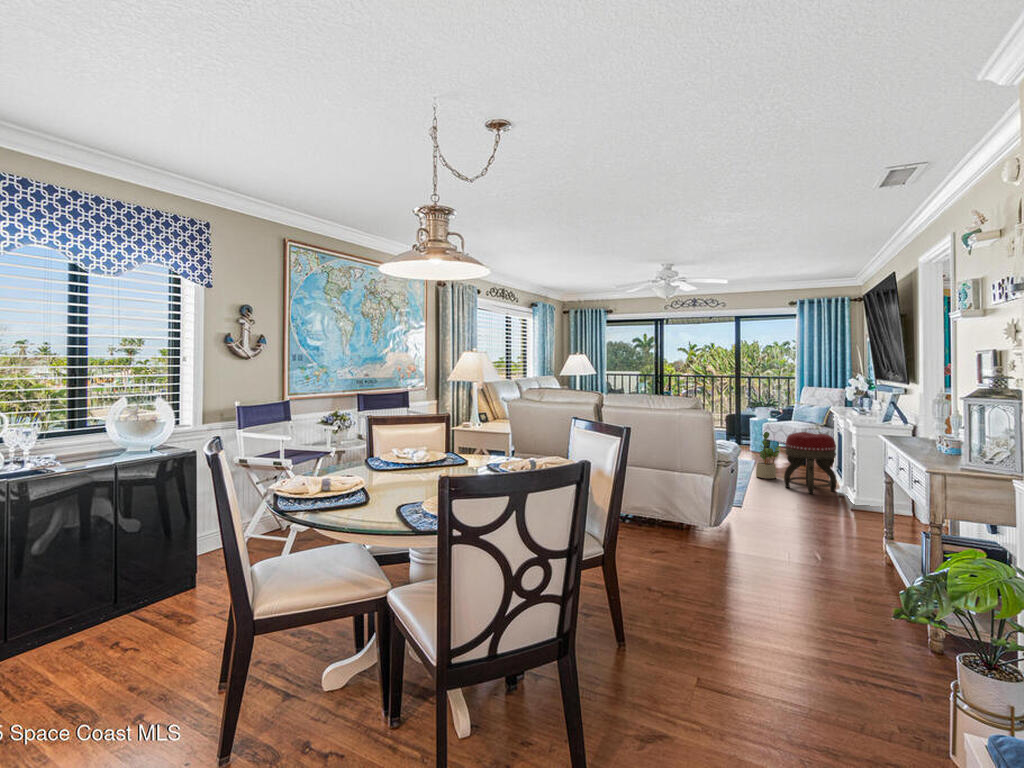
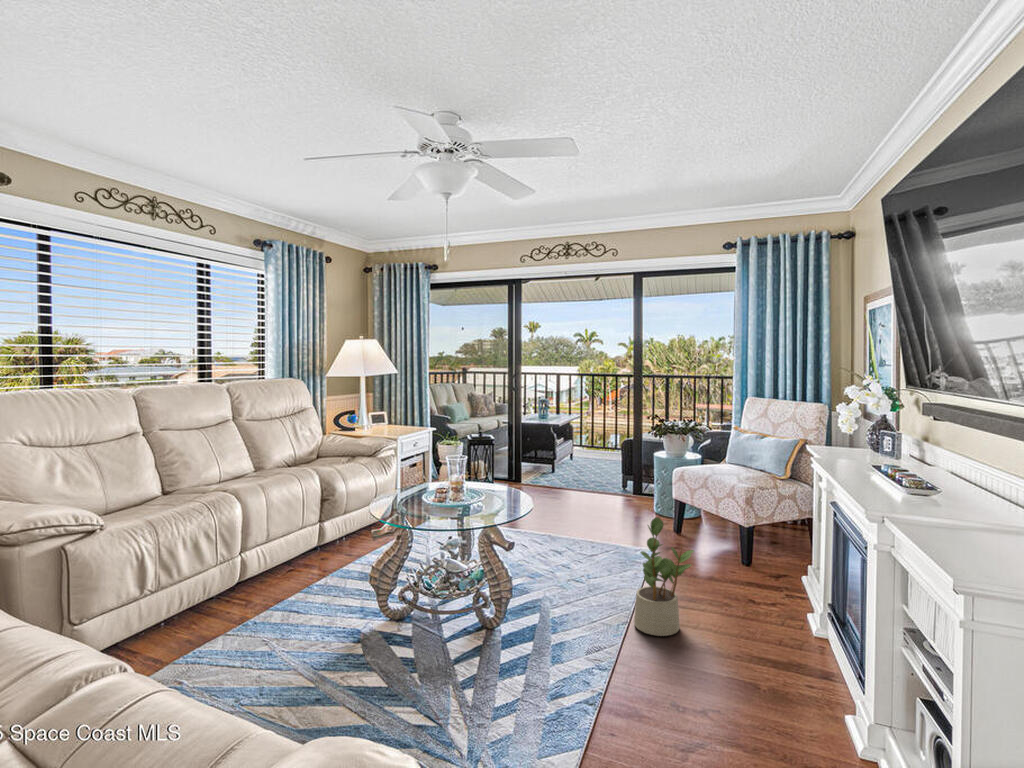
footstool: present [784,432,837,494] -> none [690,536,832,743]

